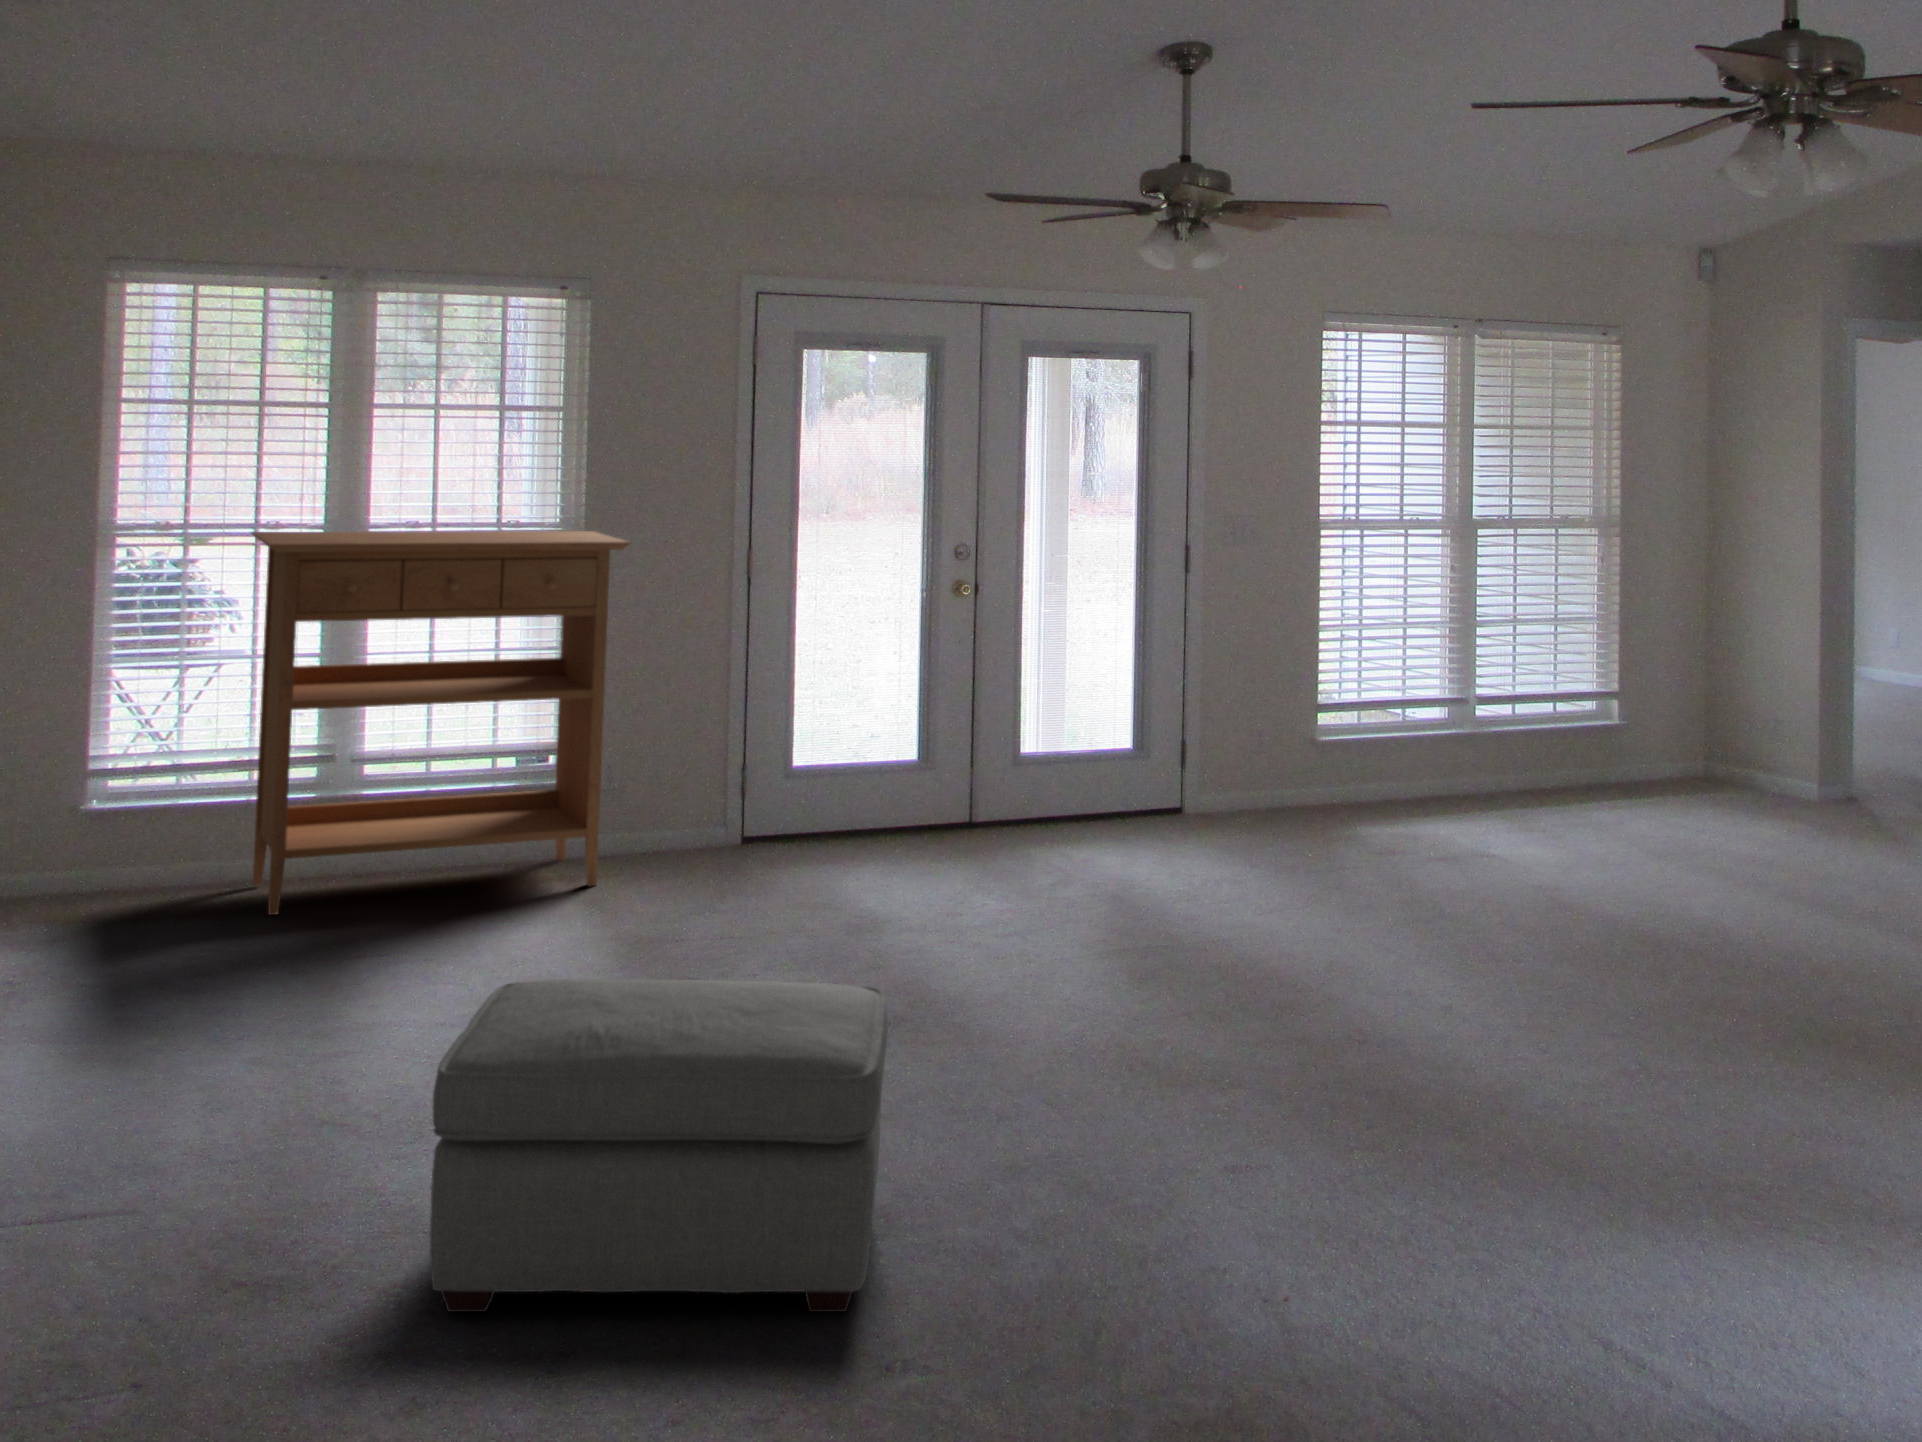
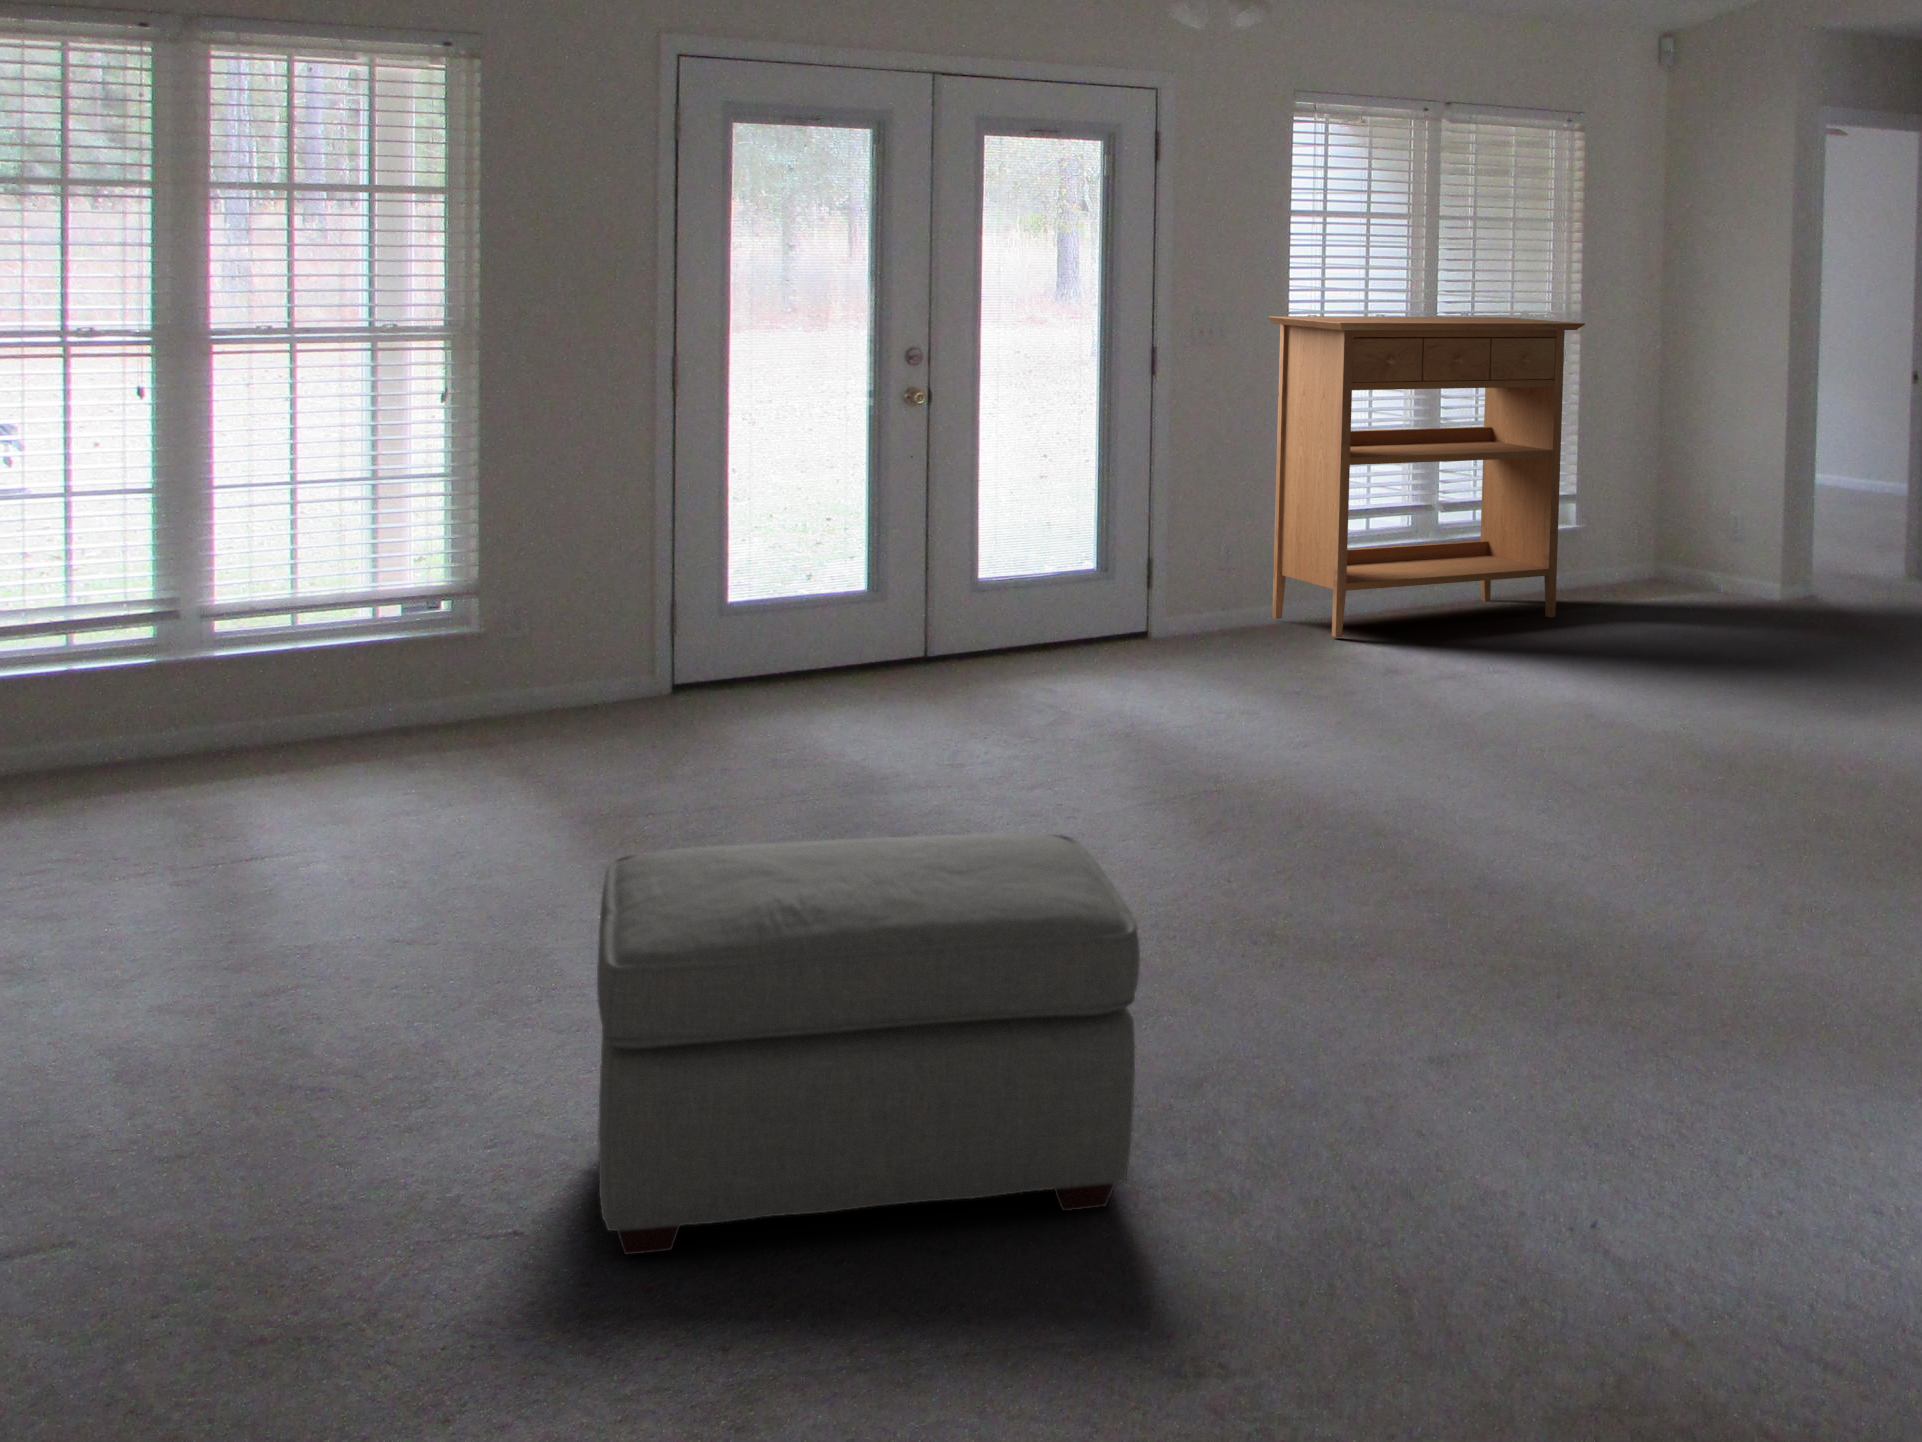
console table: present [252,531,630,915] -> present [1269,316,1585,637]

